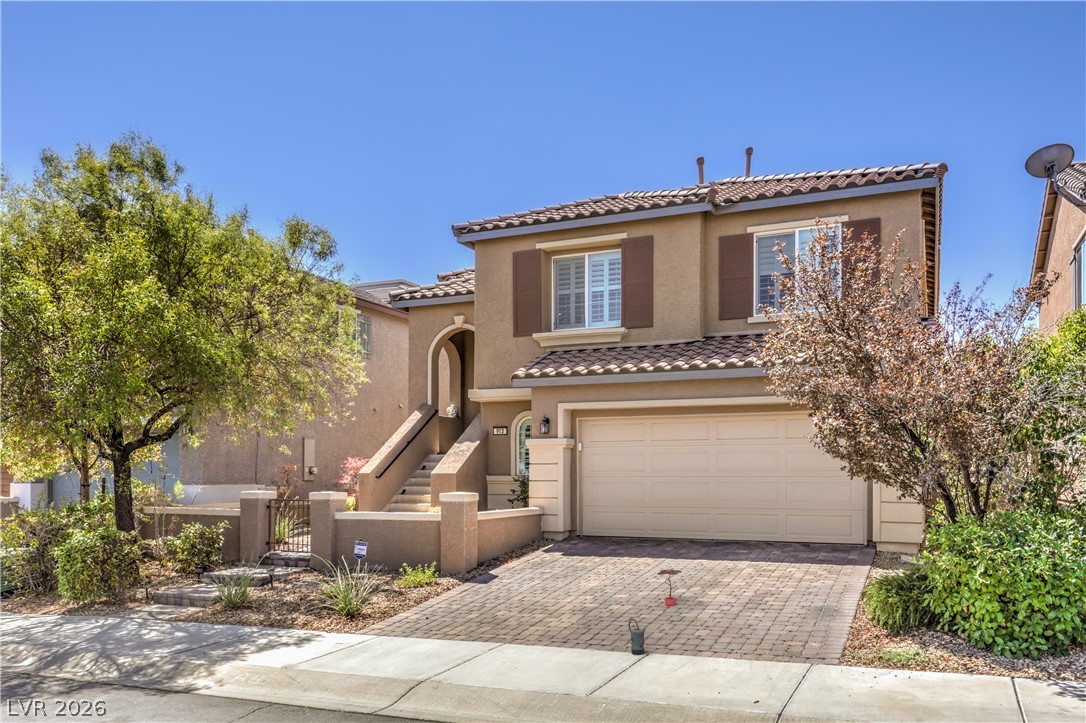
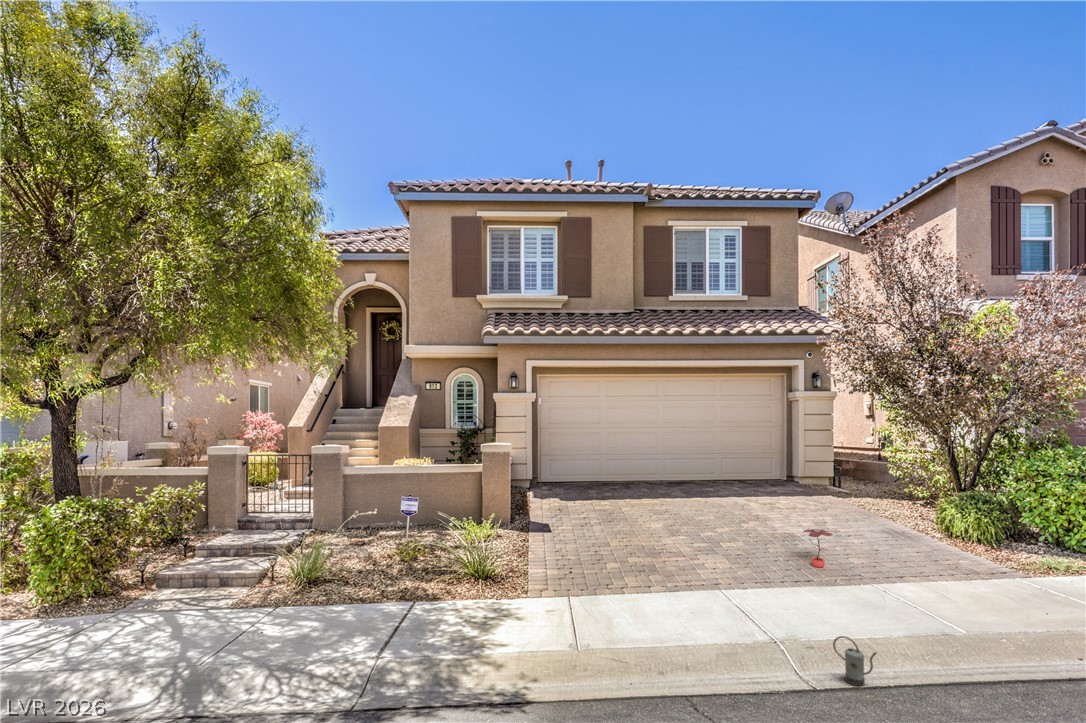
watering can: present [629,619,645,655] -> present [833,636,876,686]

